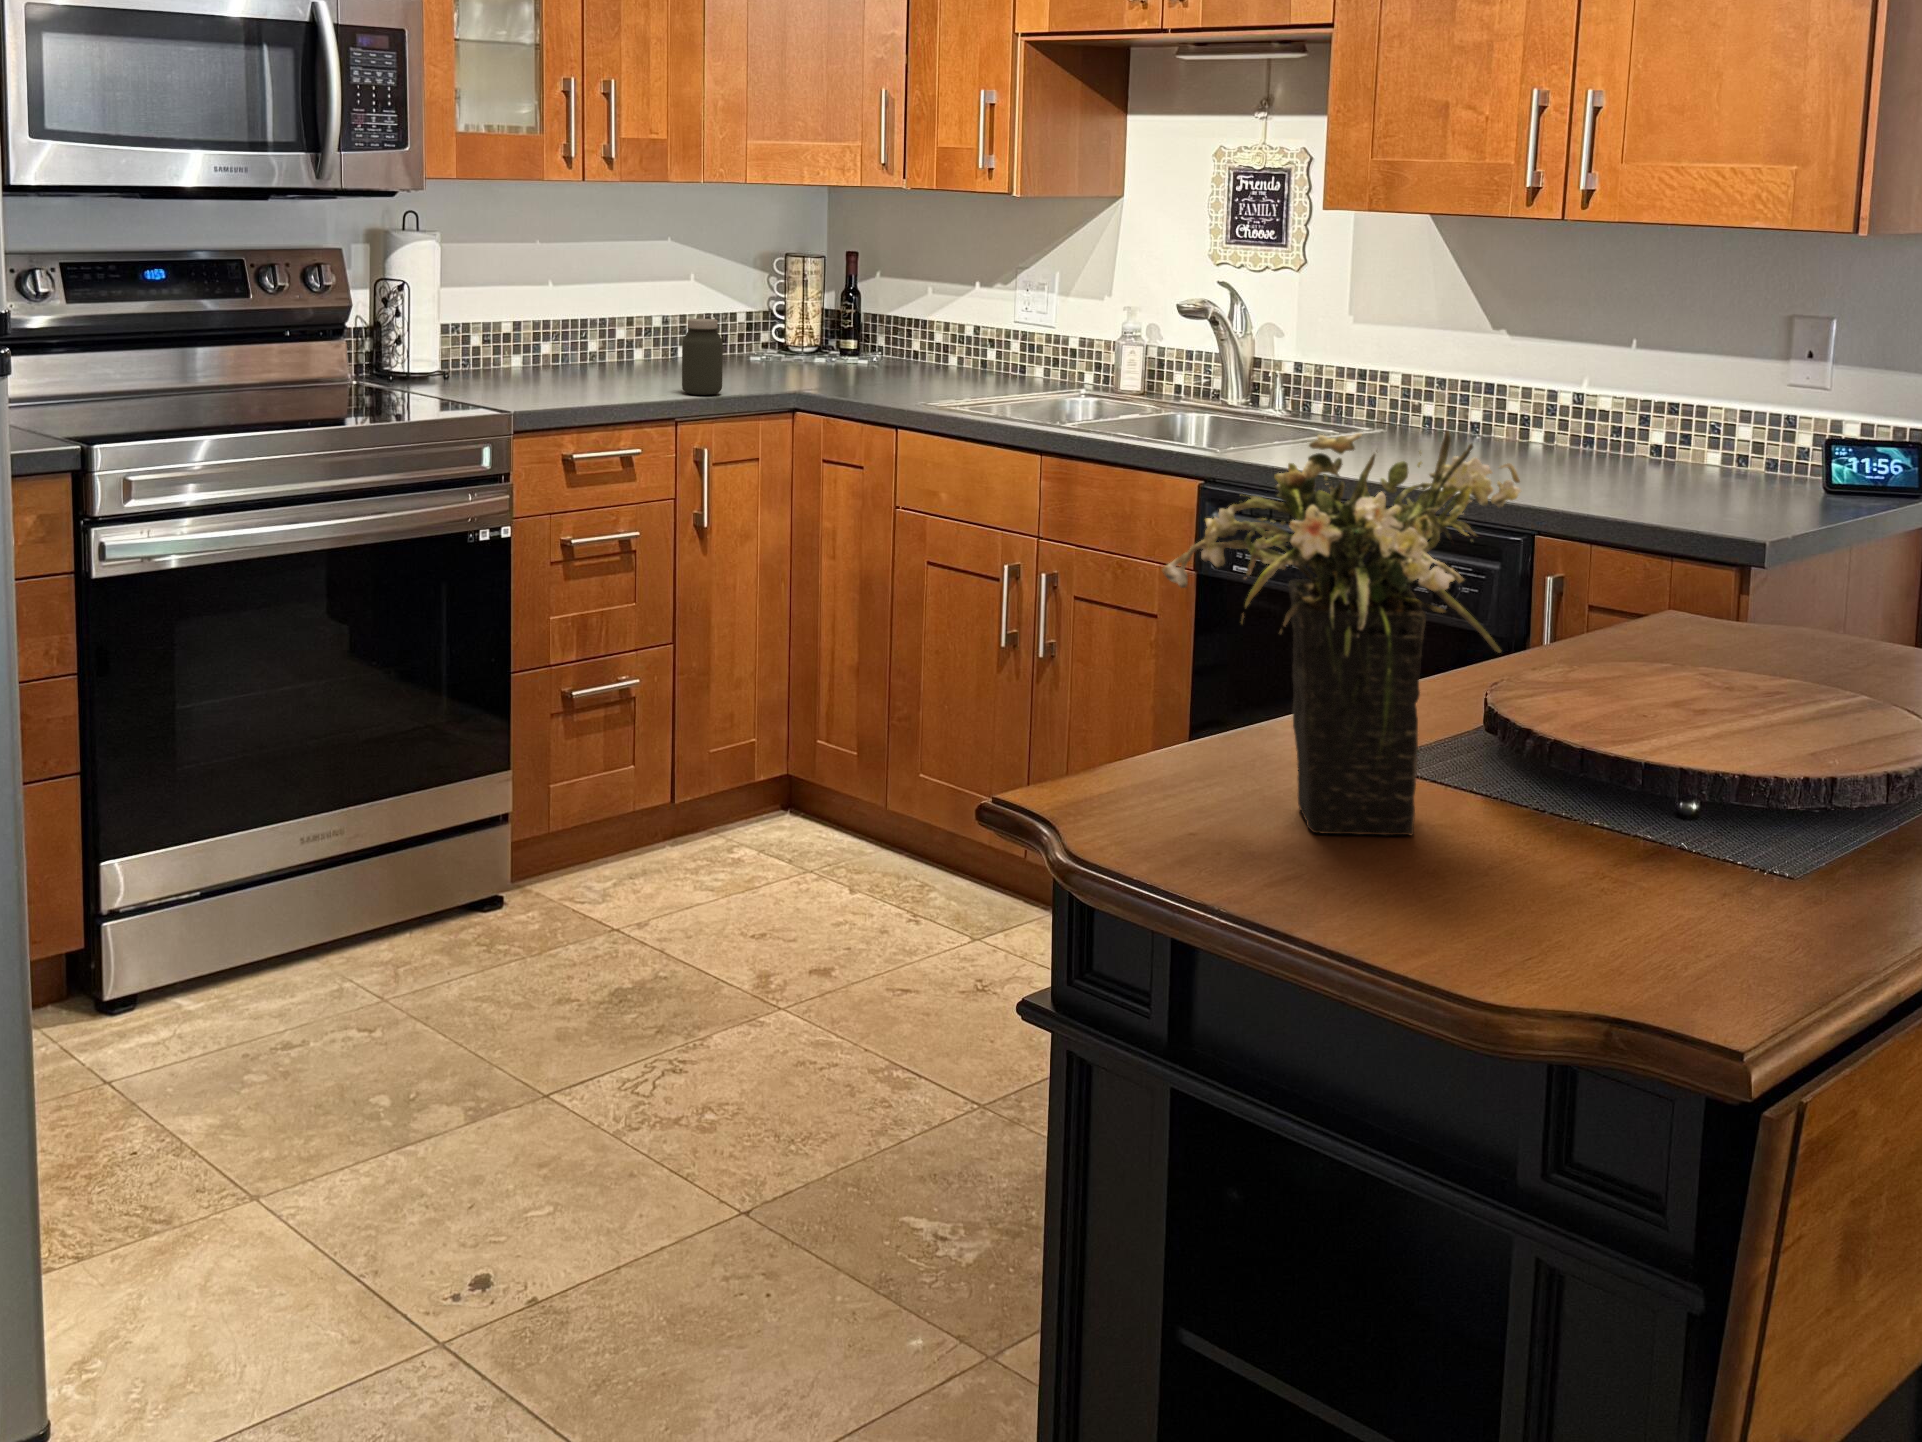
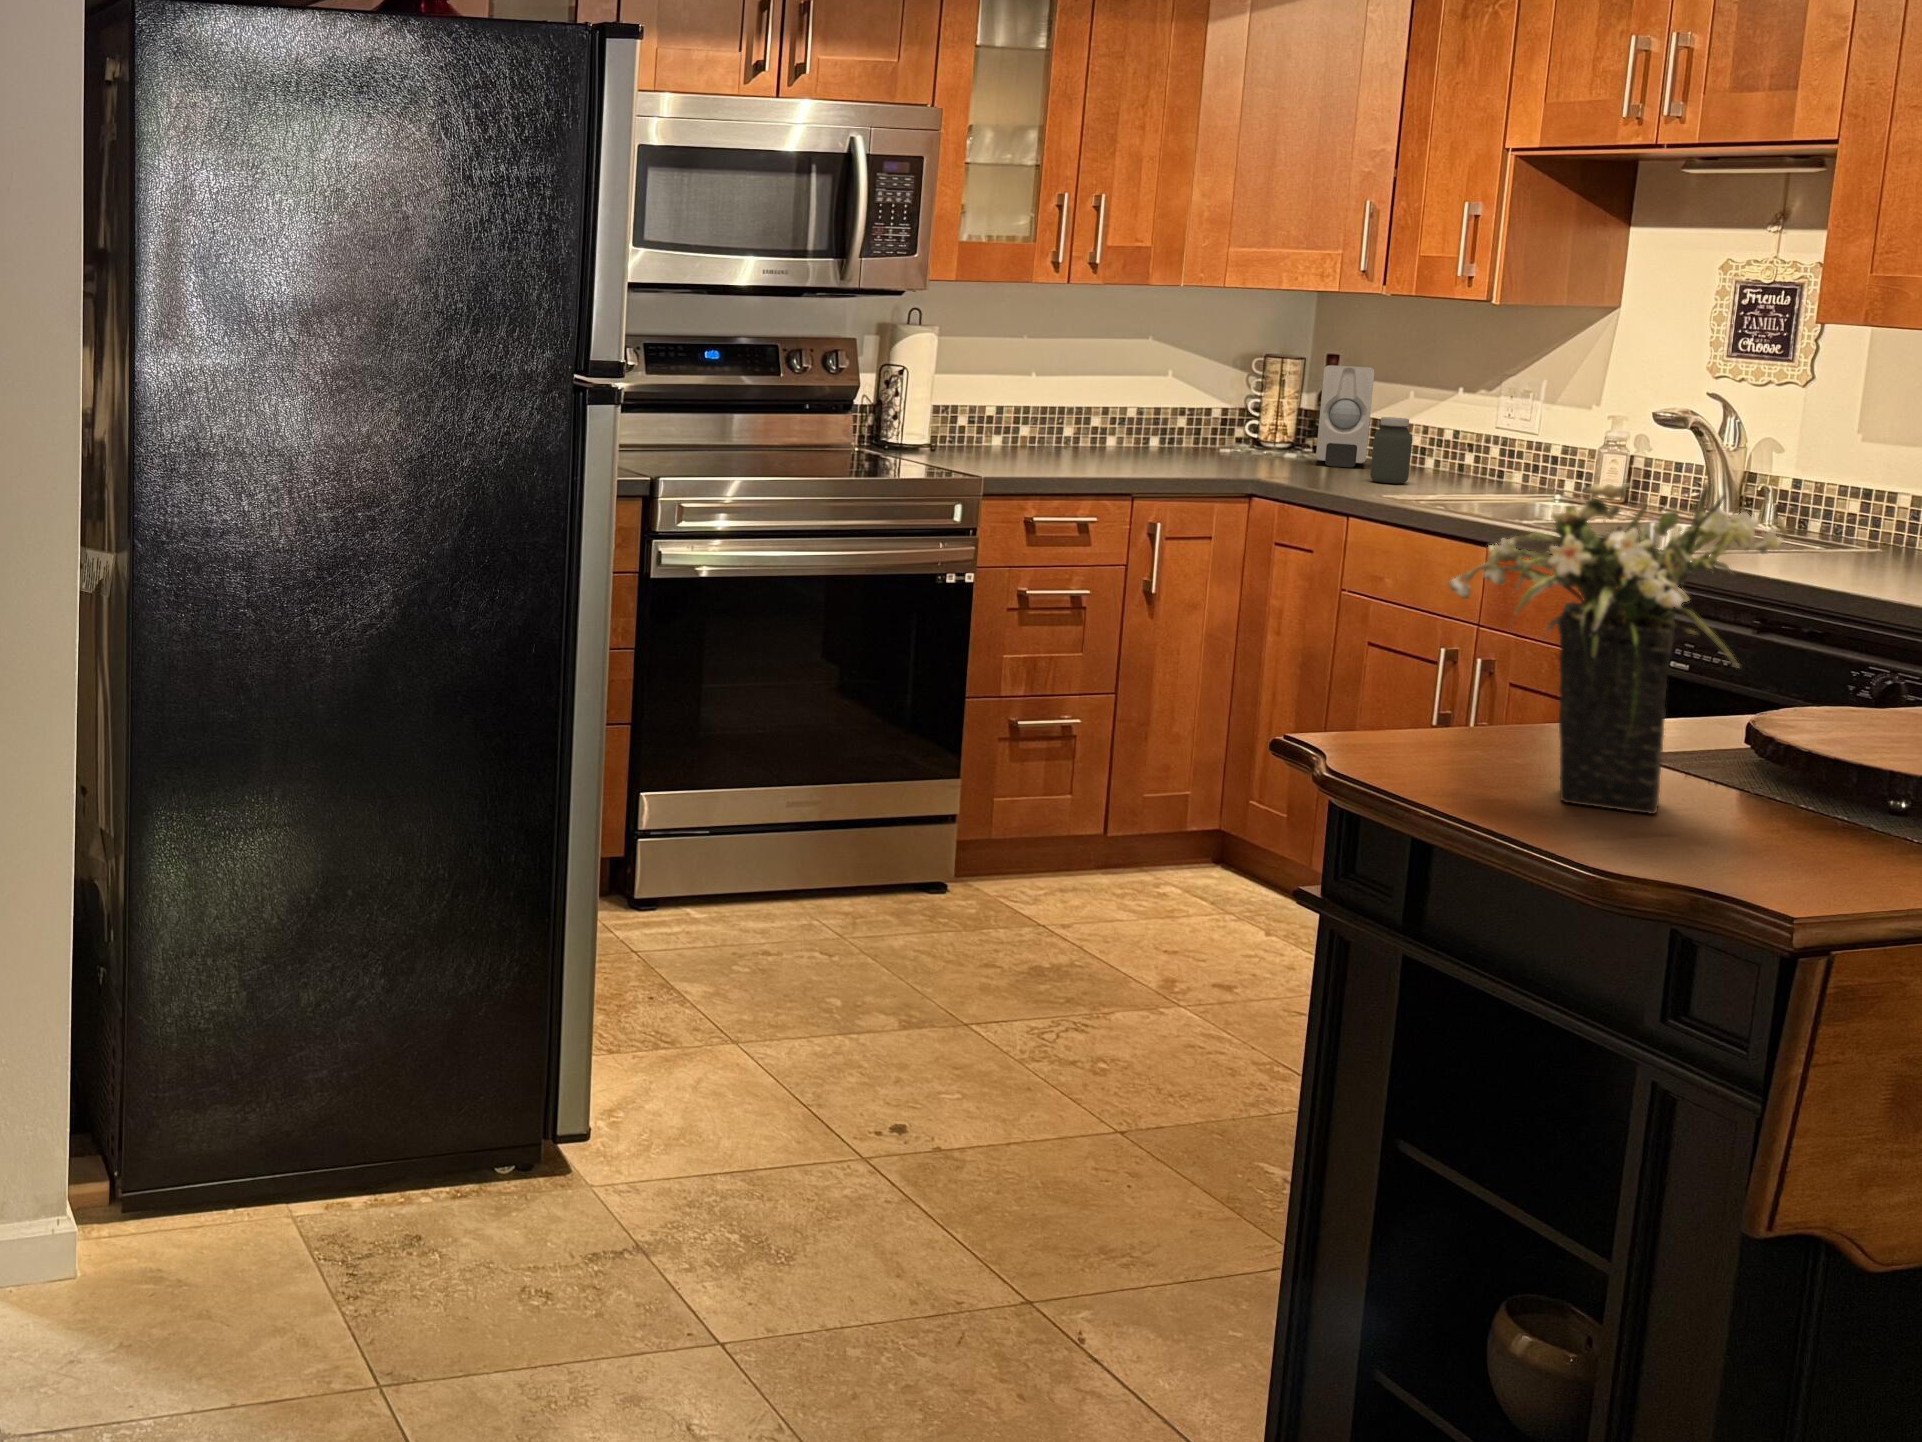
soap dispenser: none [845,261,897,369] -> present [1316,365,1374,467]
jar: present [682,319,723,395] -> present [1370,417,1412,484]

